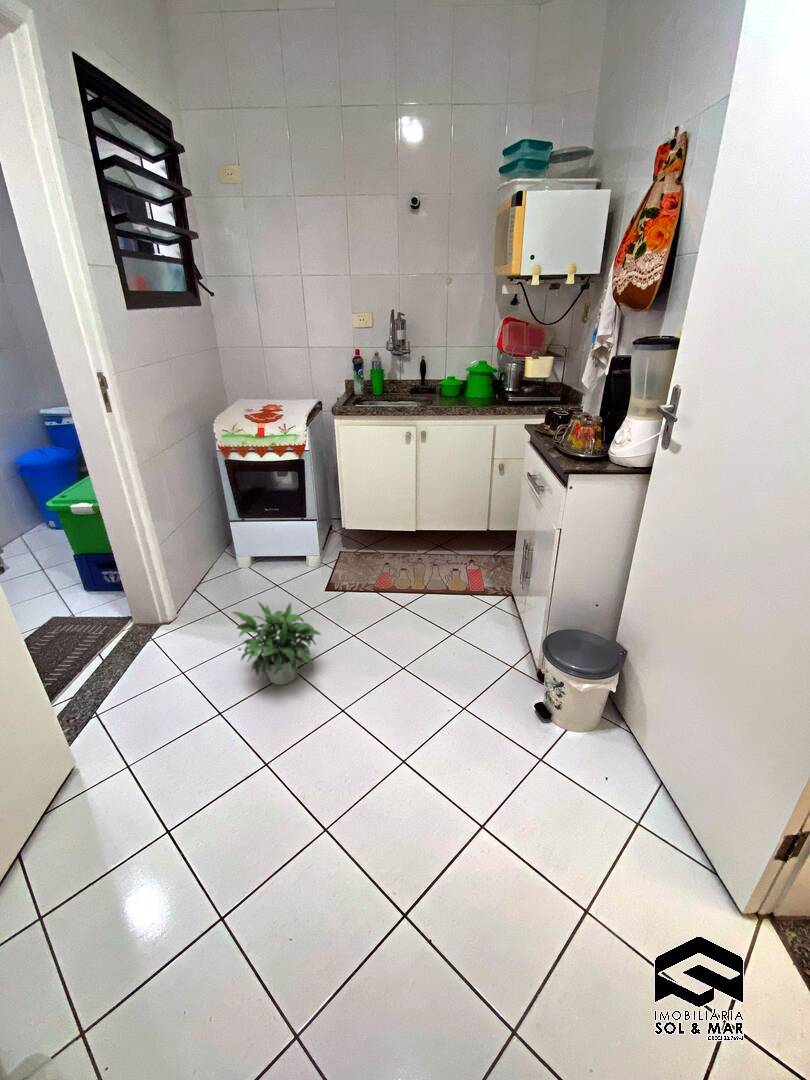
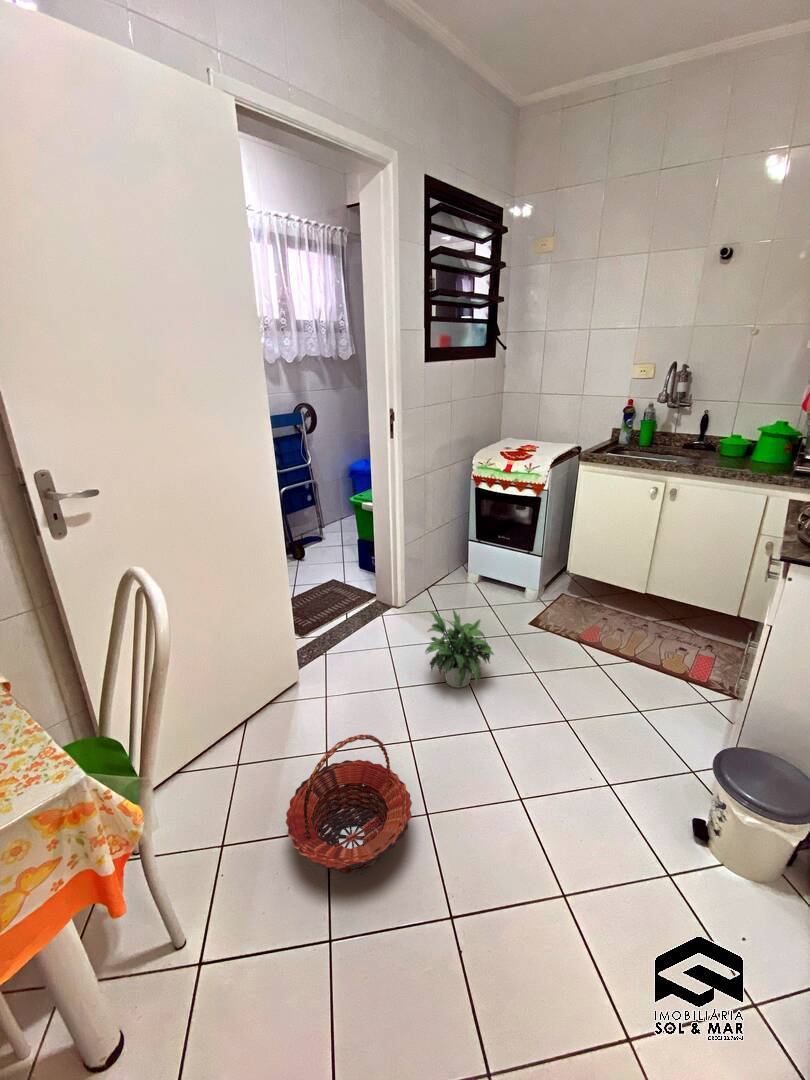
basket: none [168,782,333,975] -> present [286,735,412,873]

